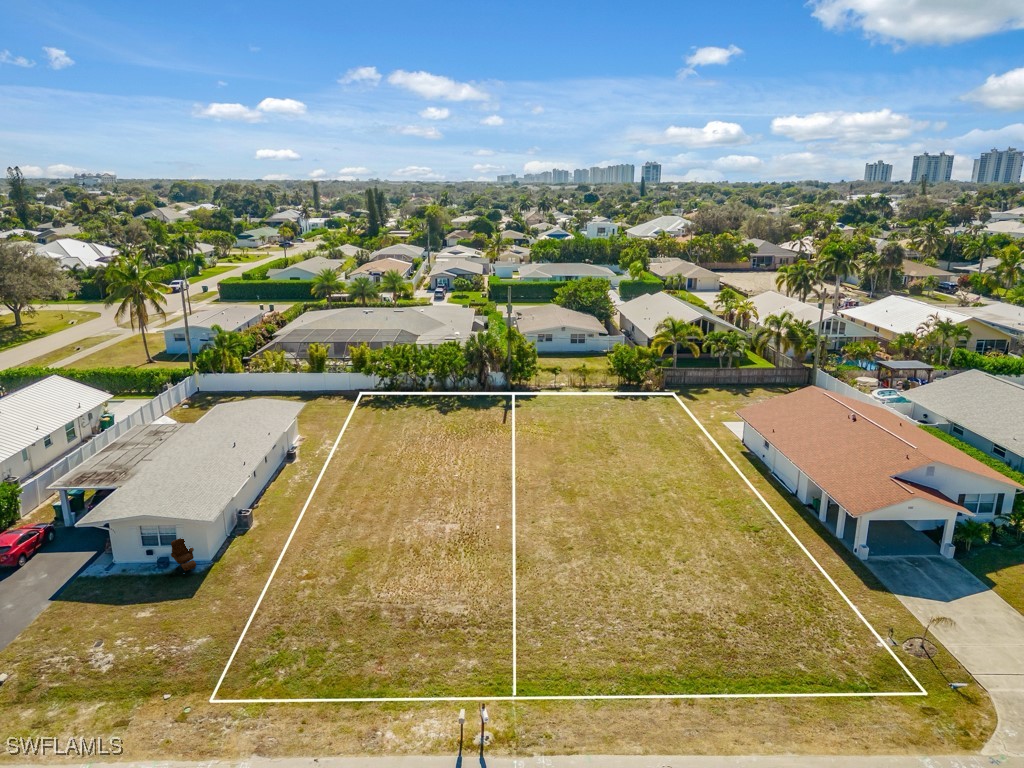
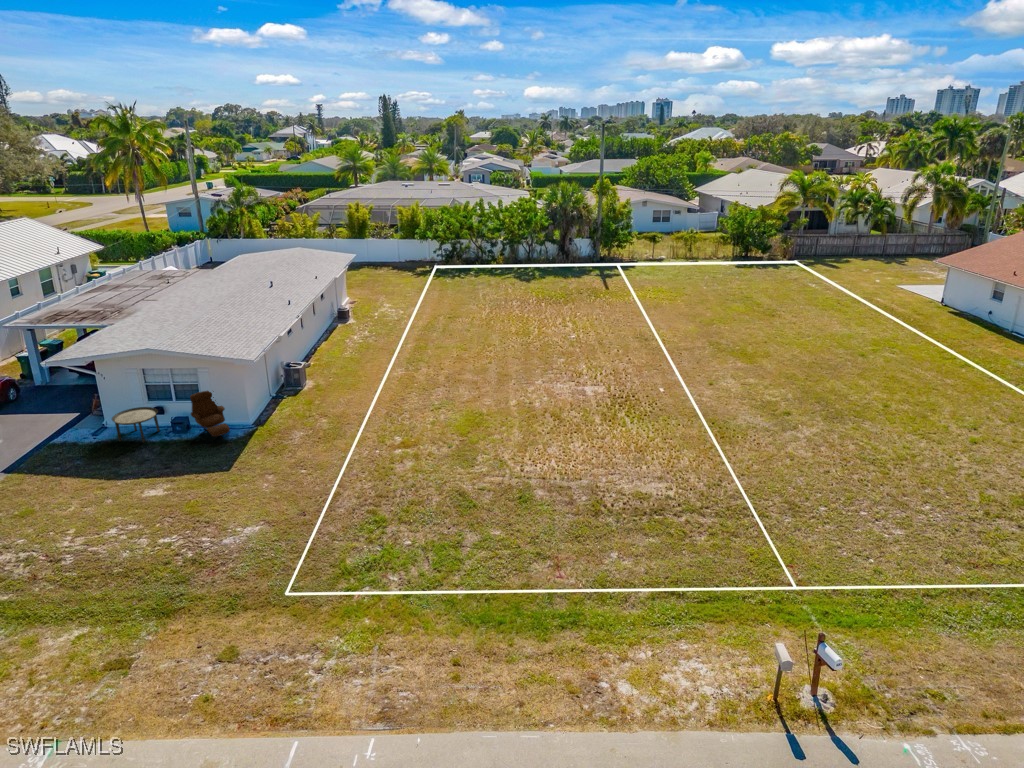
round table: none [119,549,150,575] -> present [112,407,160,442]

